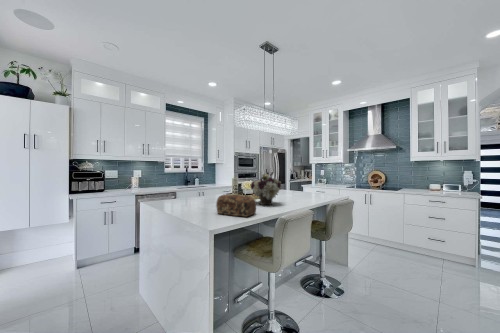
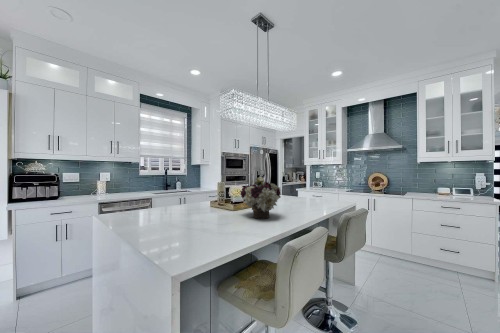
bread loaf: present [216,194,256,217] -> none [192,208,250,242]

